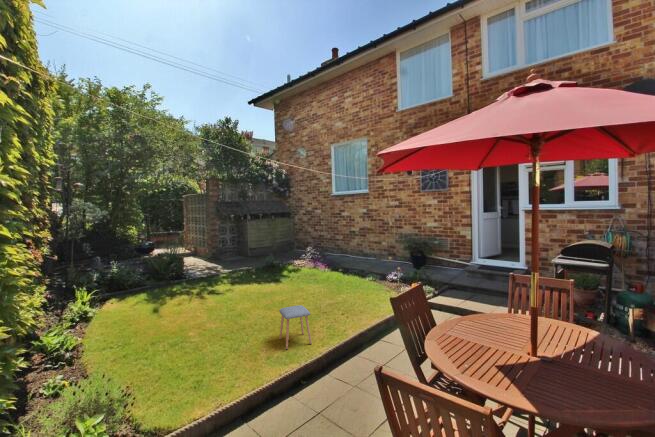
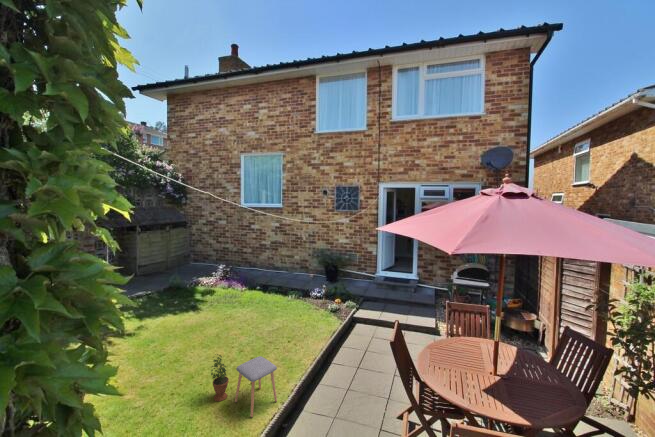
potted plant: none [262,298,277,337] -> present [211,354,229,401]

